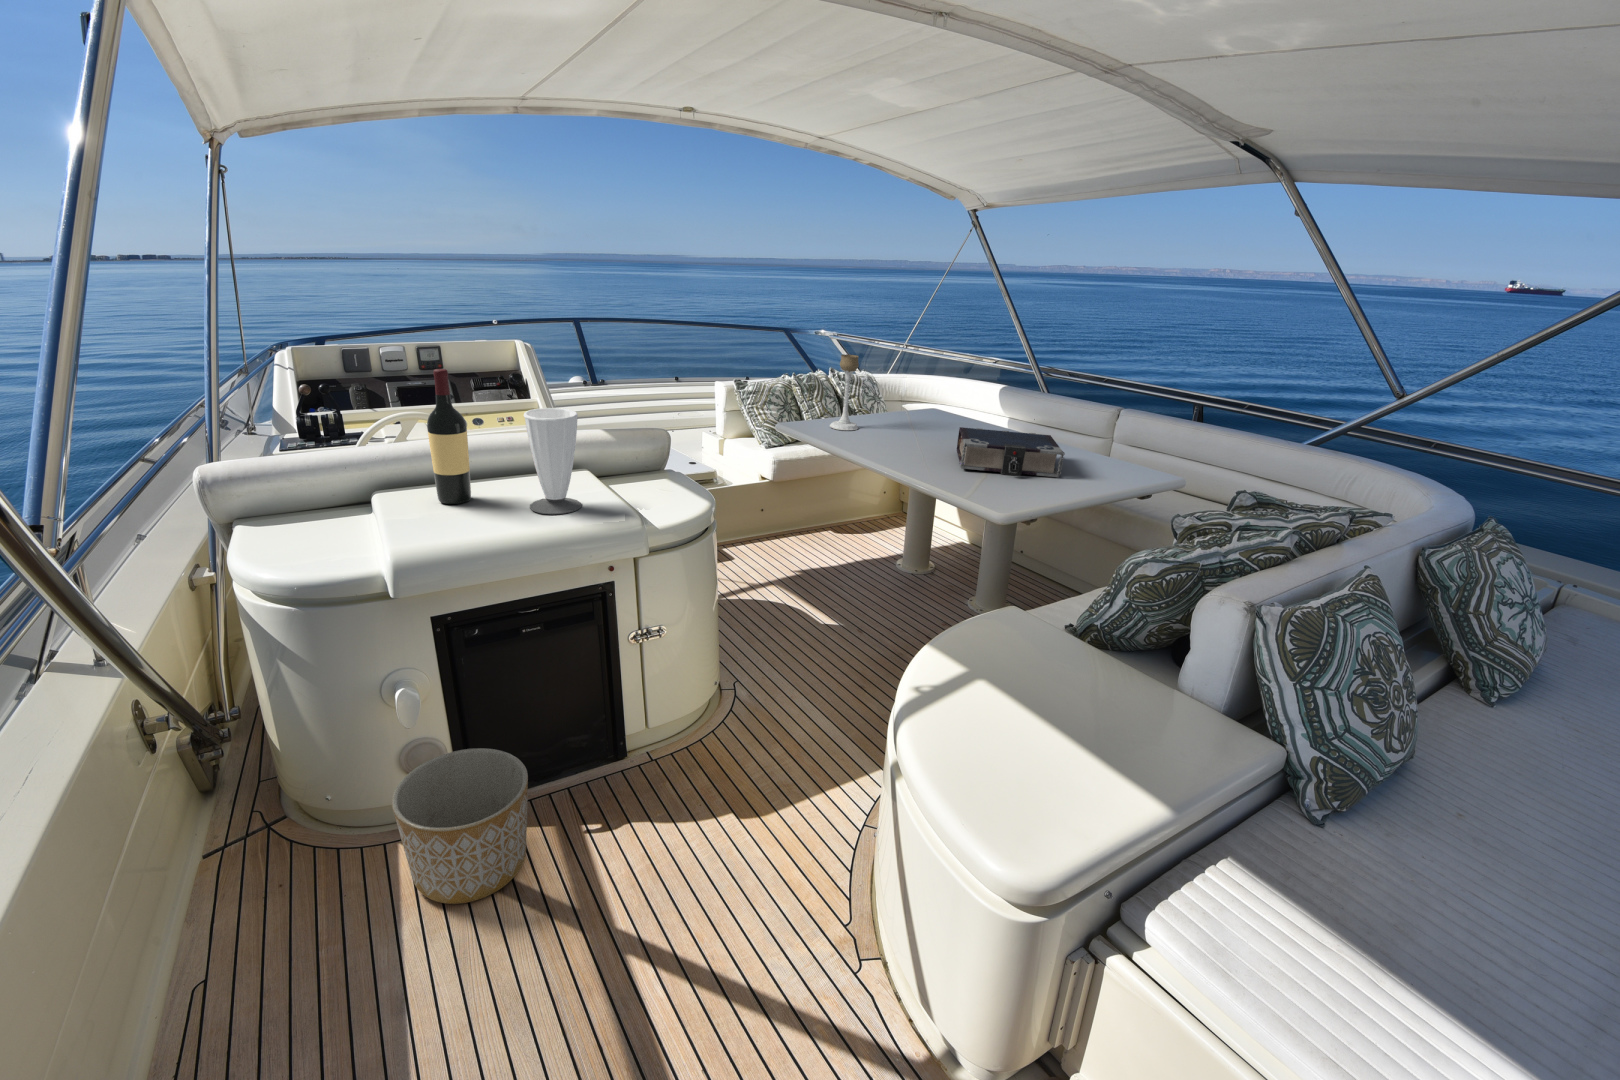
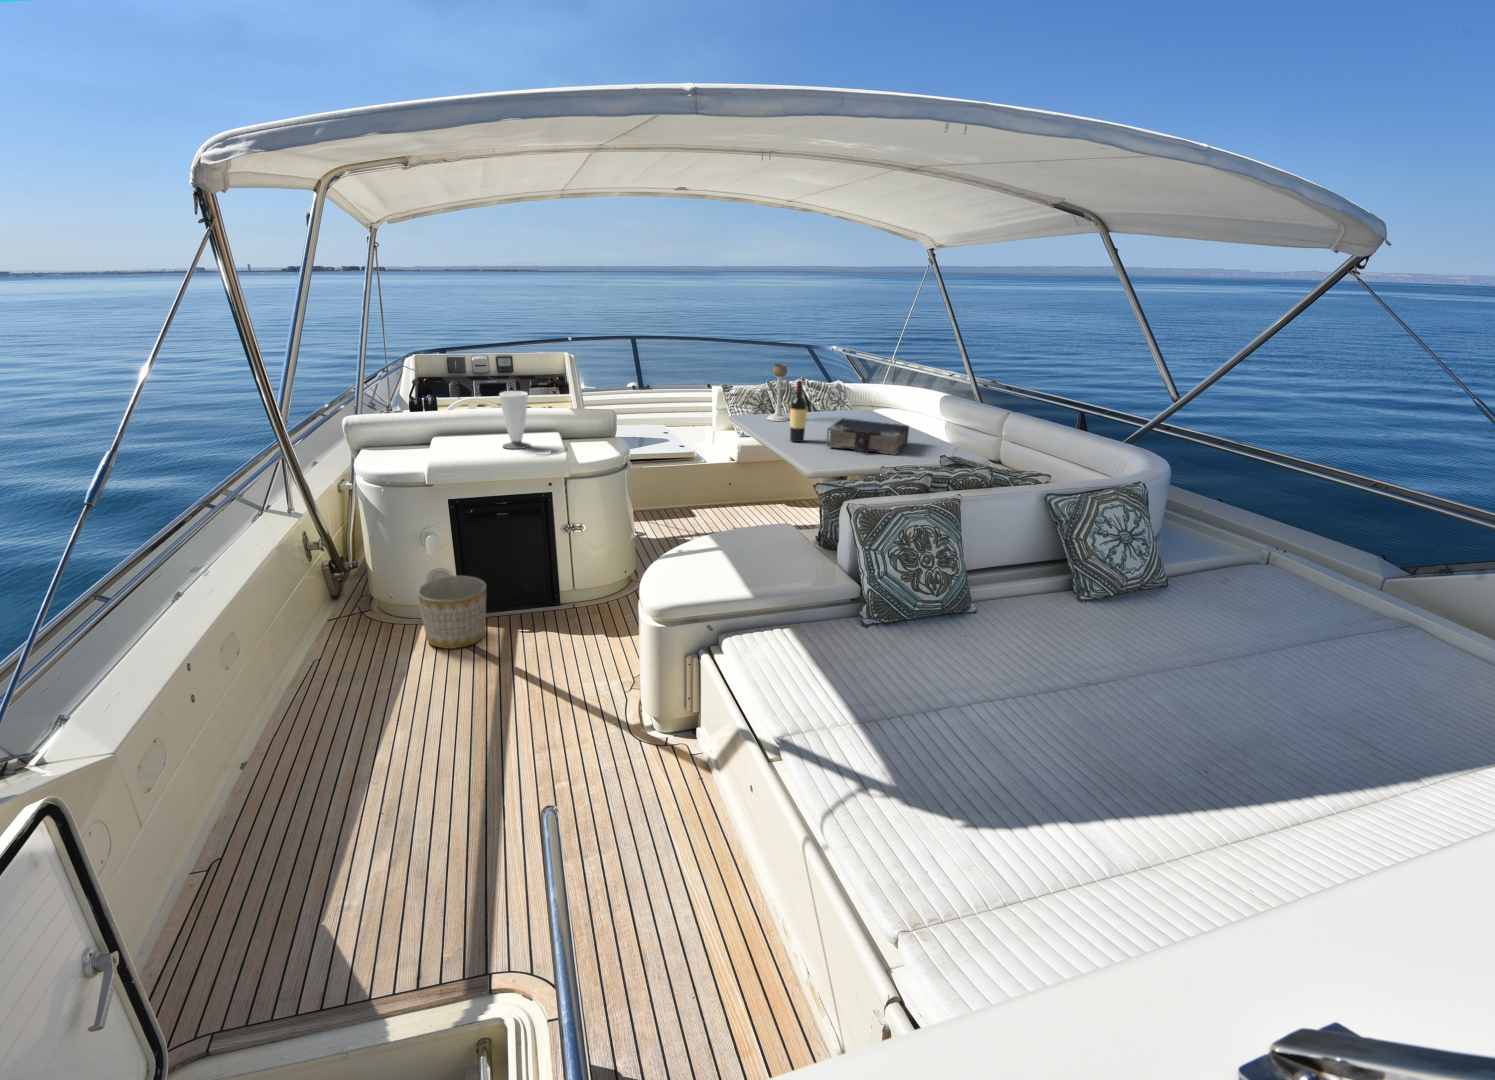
wine bottle: present [427,369,471,504] -> present [790,380,807,442]

